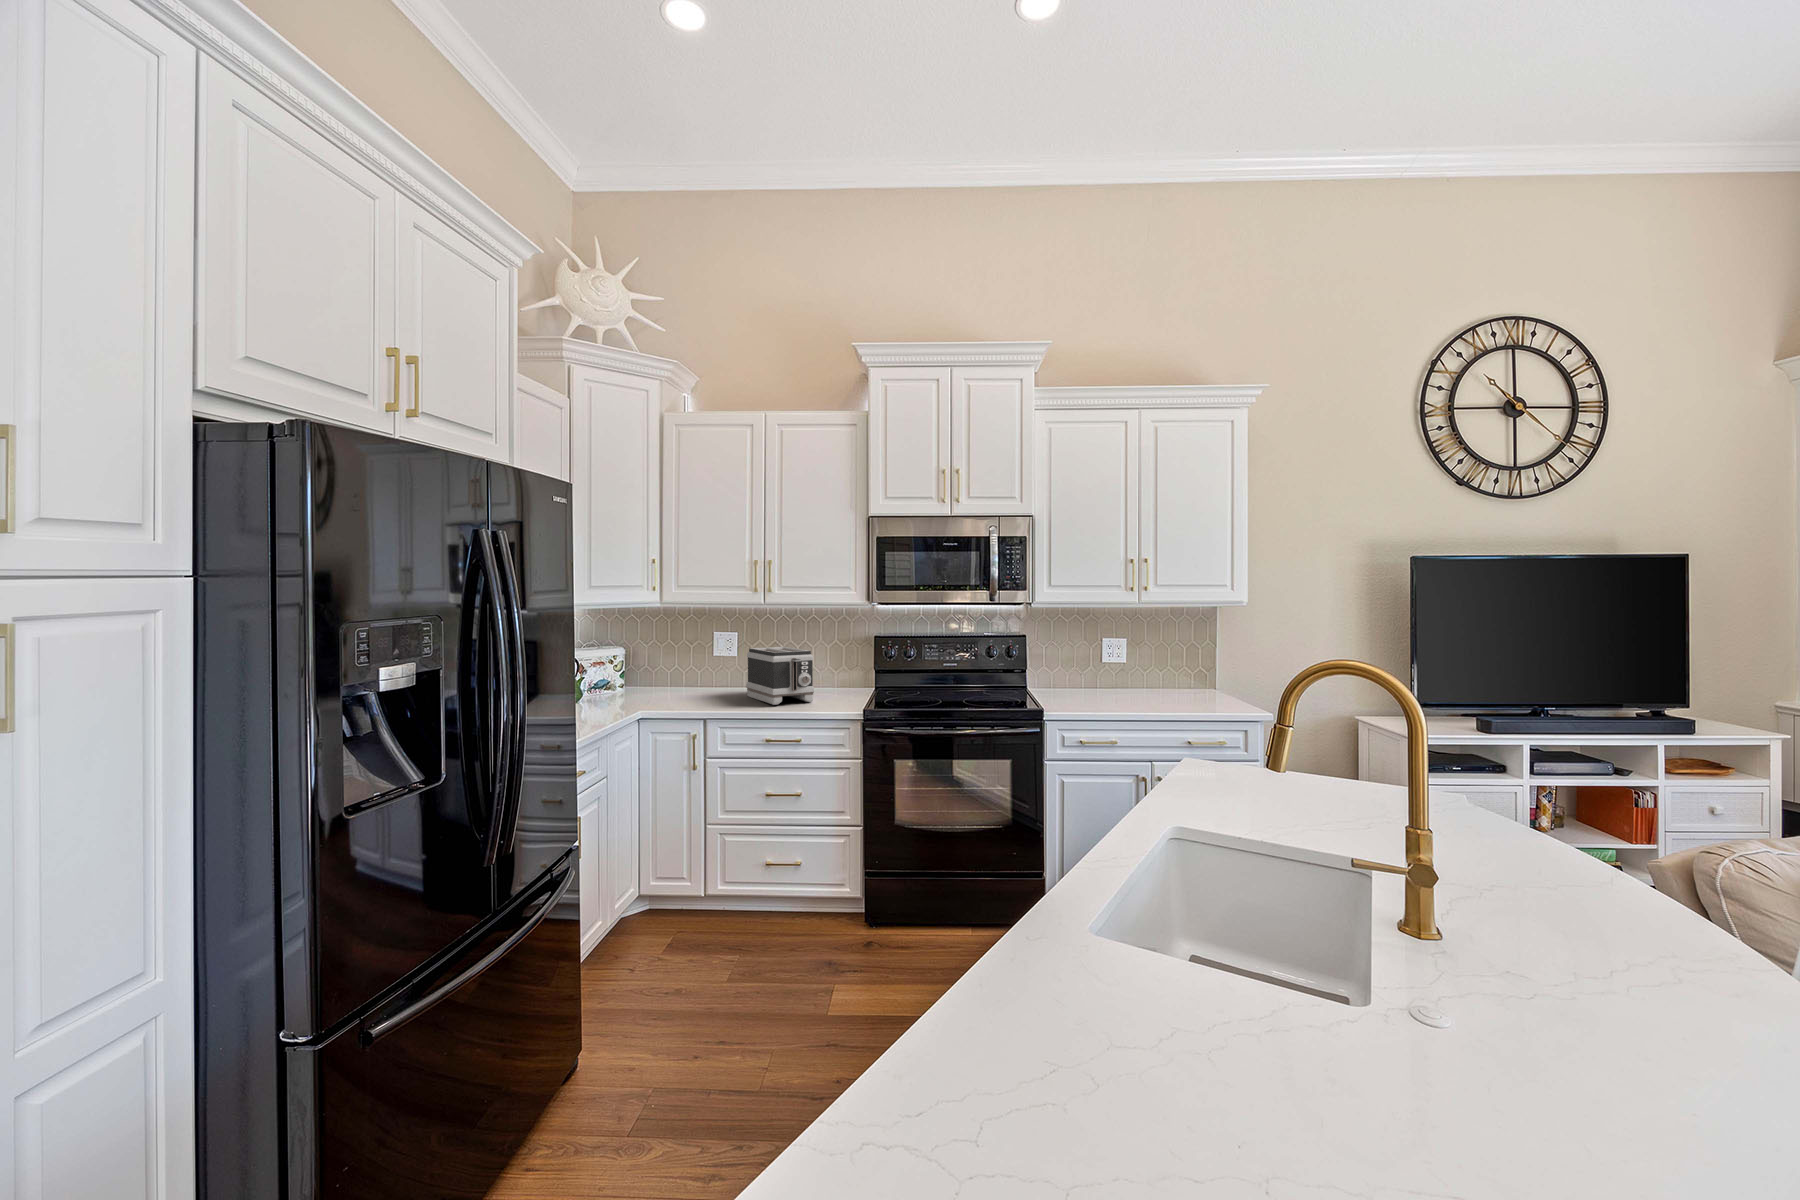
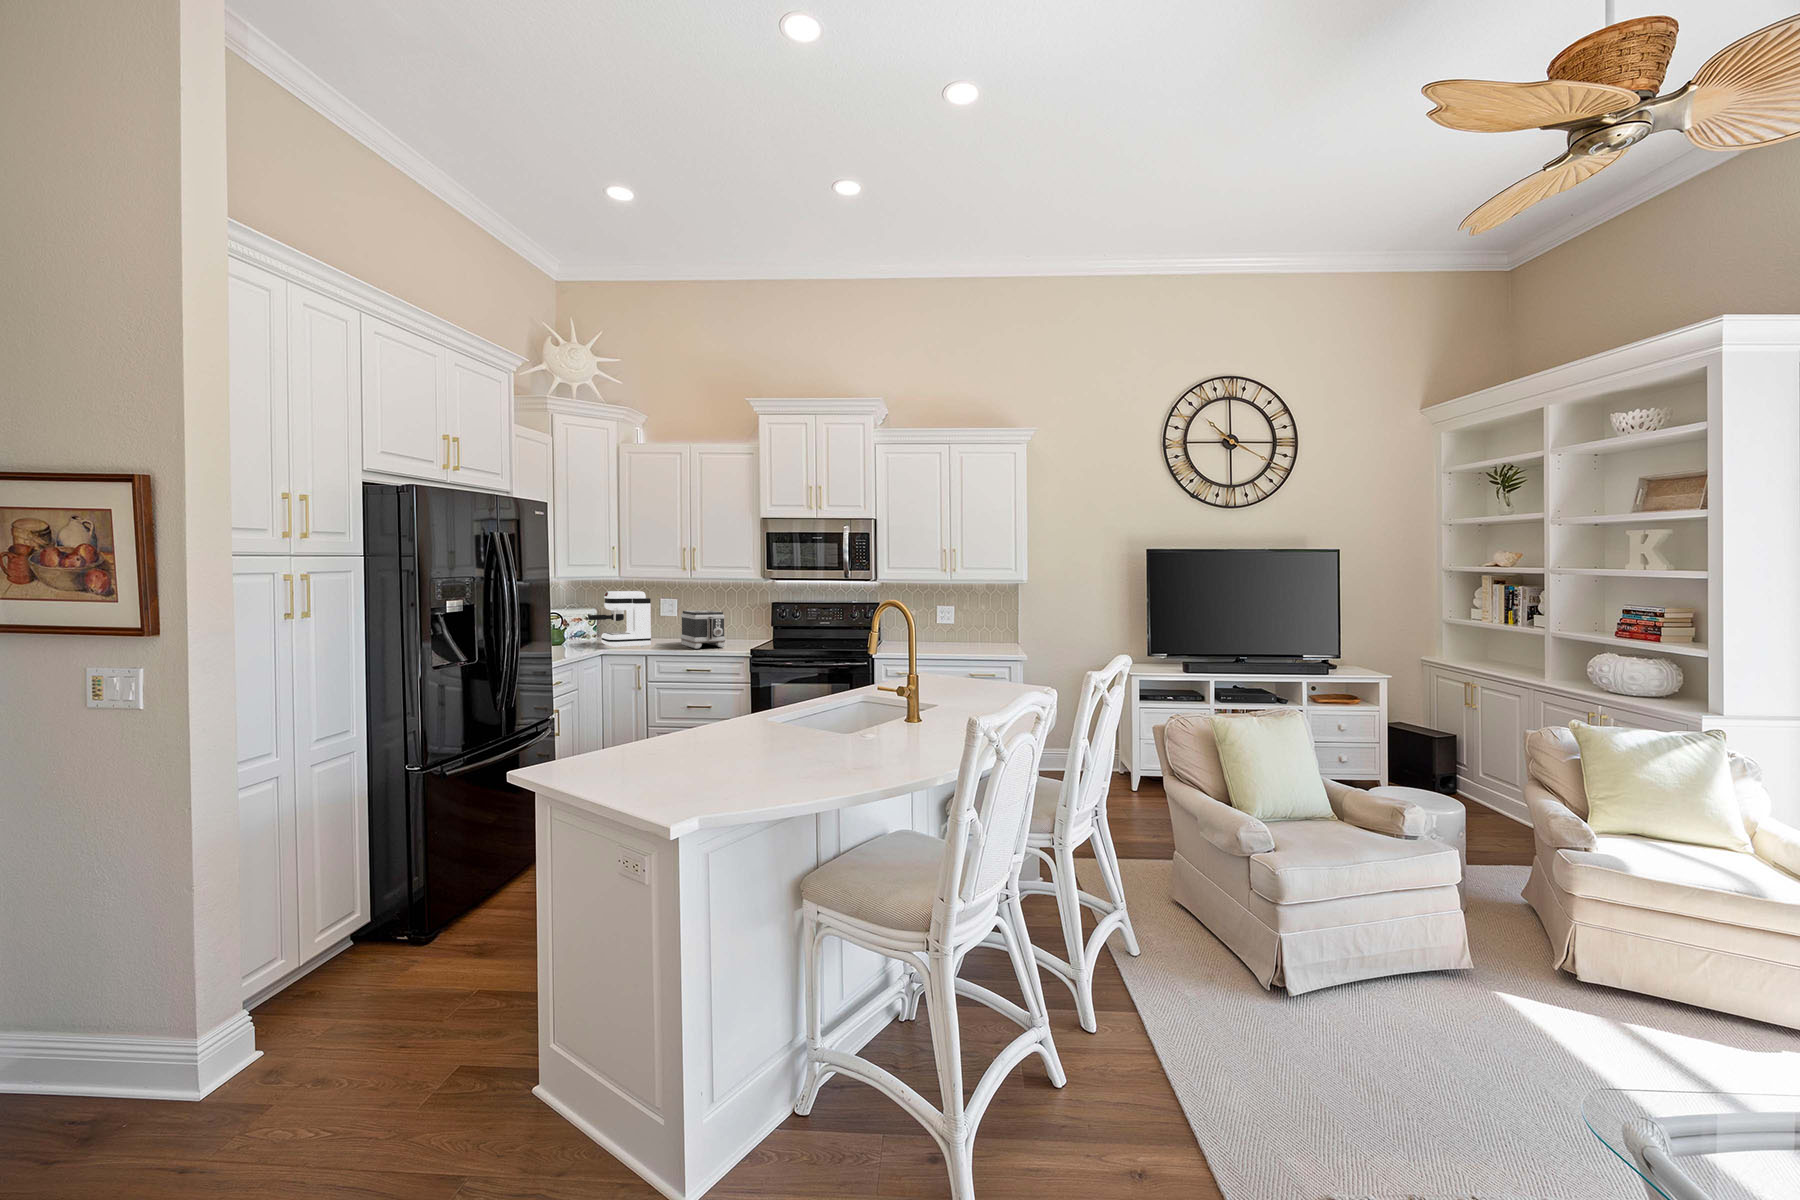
coffee maker: none [617,621,707,704] -> present [588,591,651,648]

